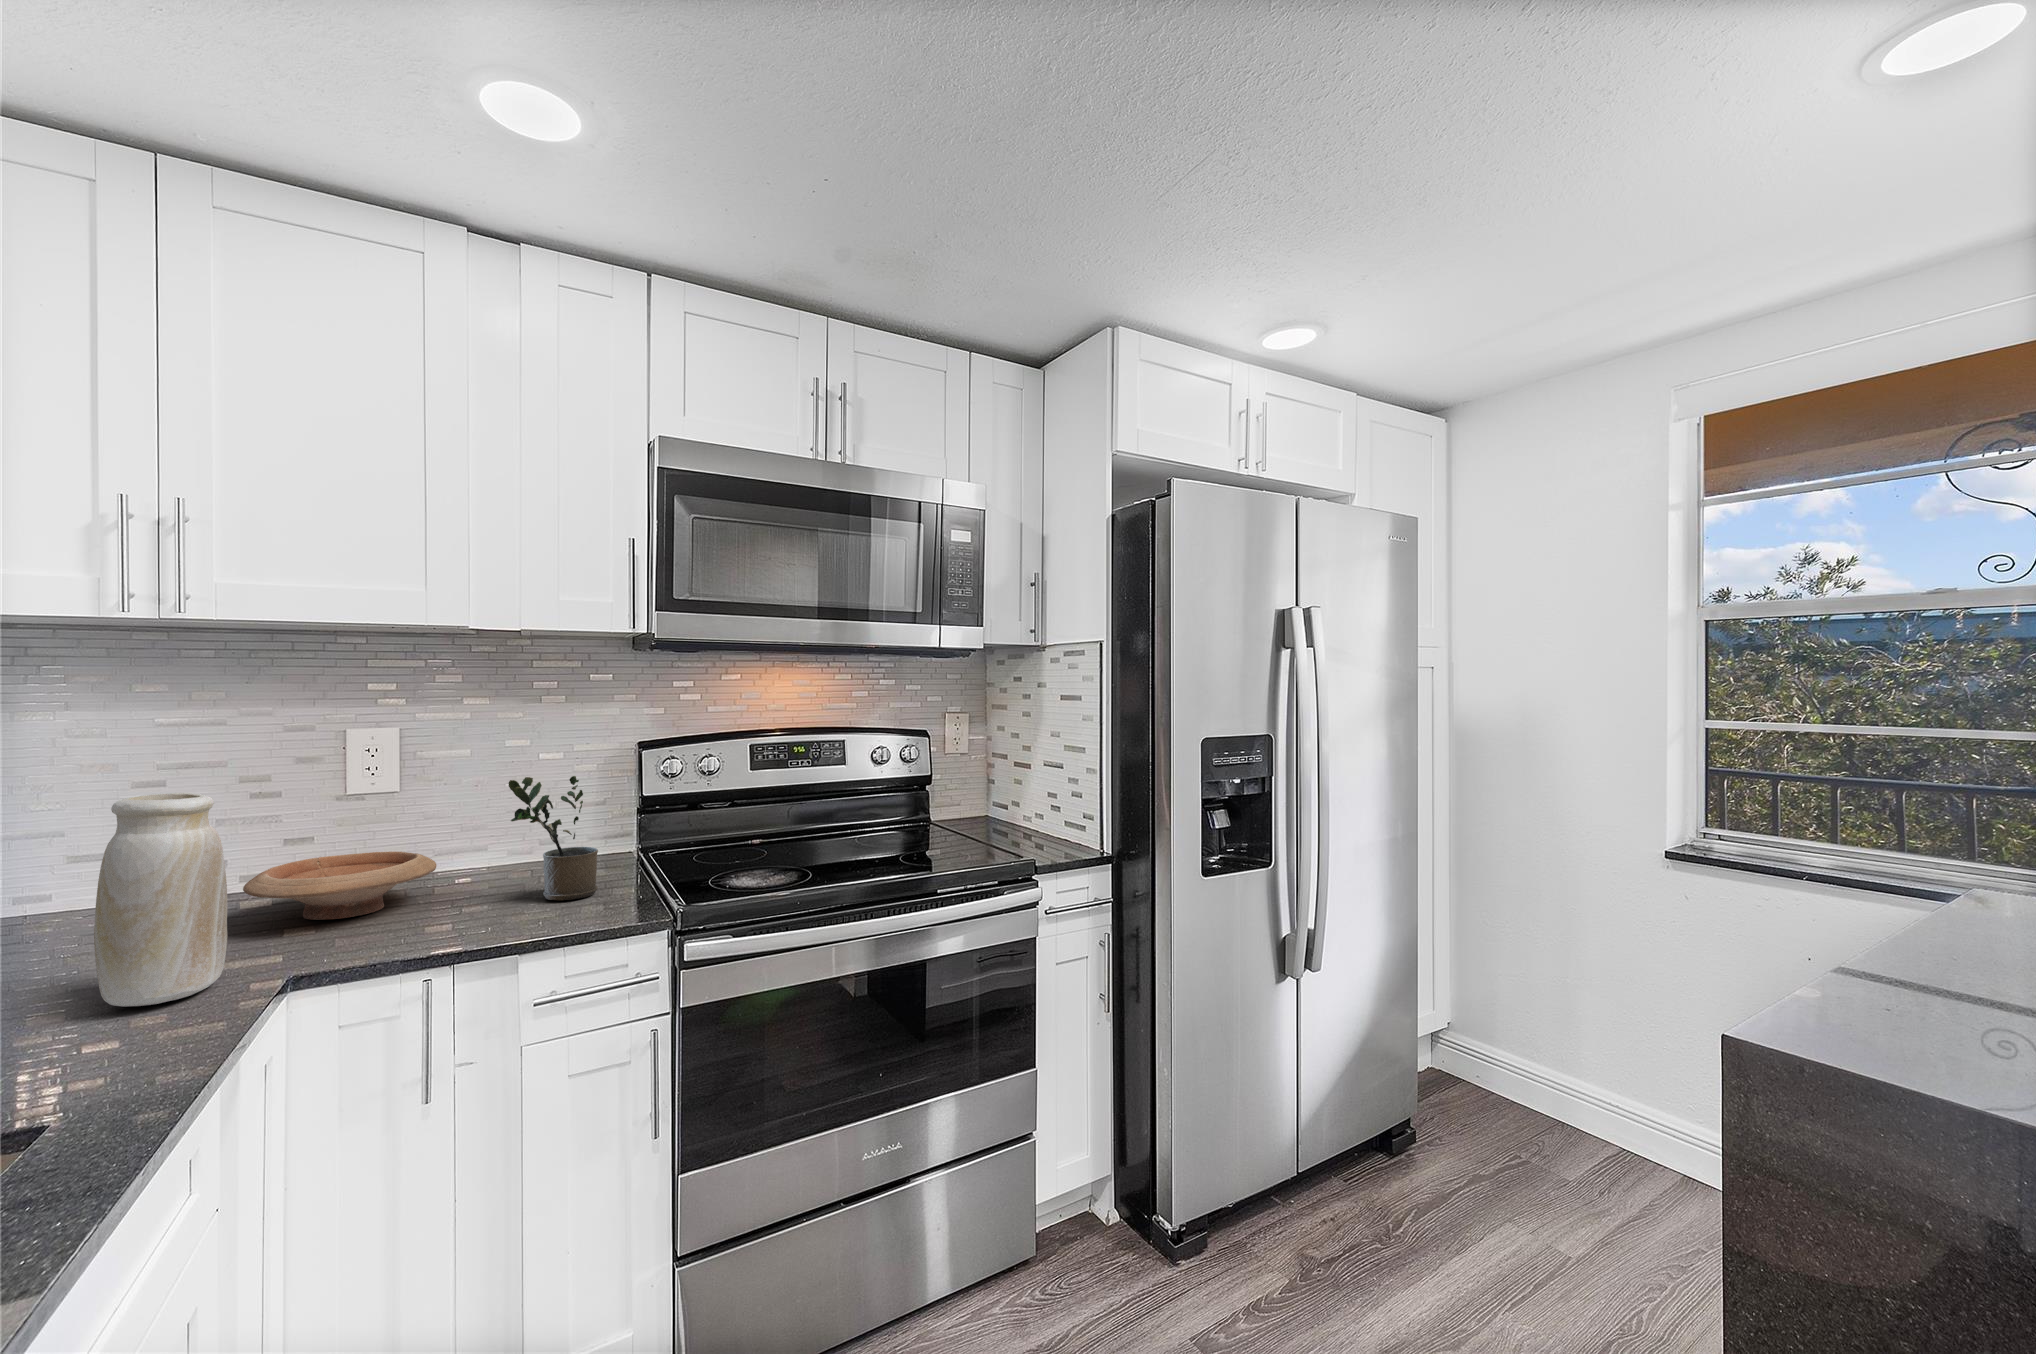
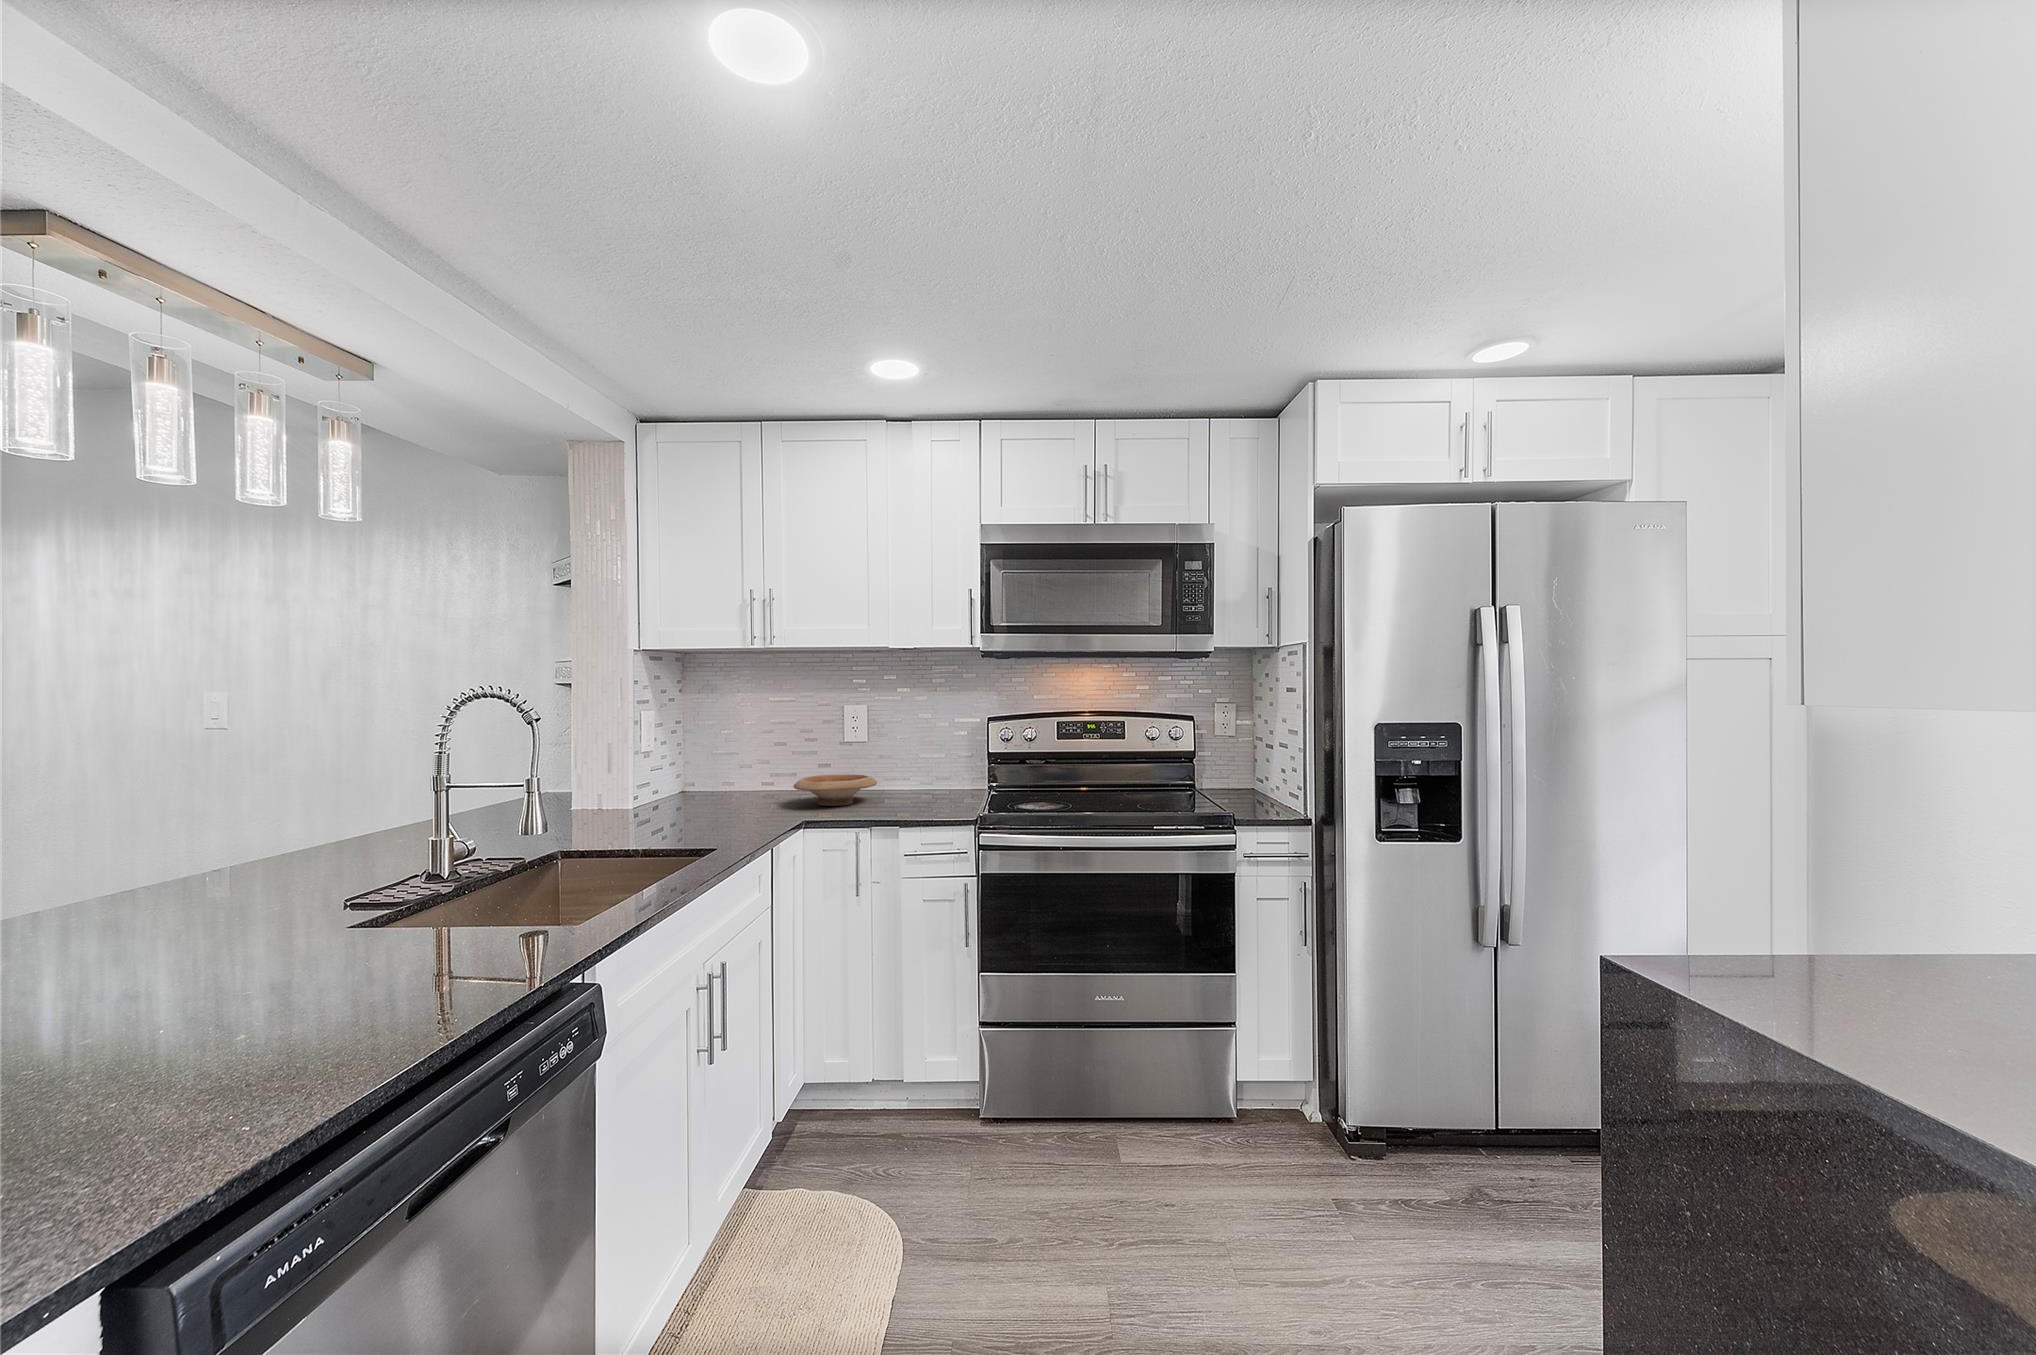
potted plant: present [509,776,598,900] -> none [904,735,952,808]
vase: present [94,793,227,1007] -> none [732,732,778,827]

